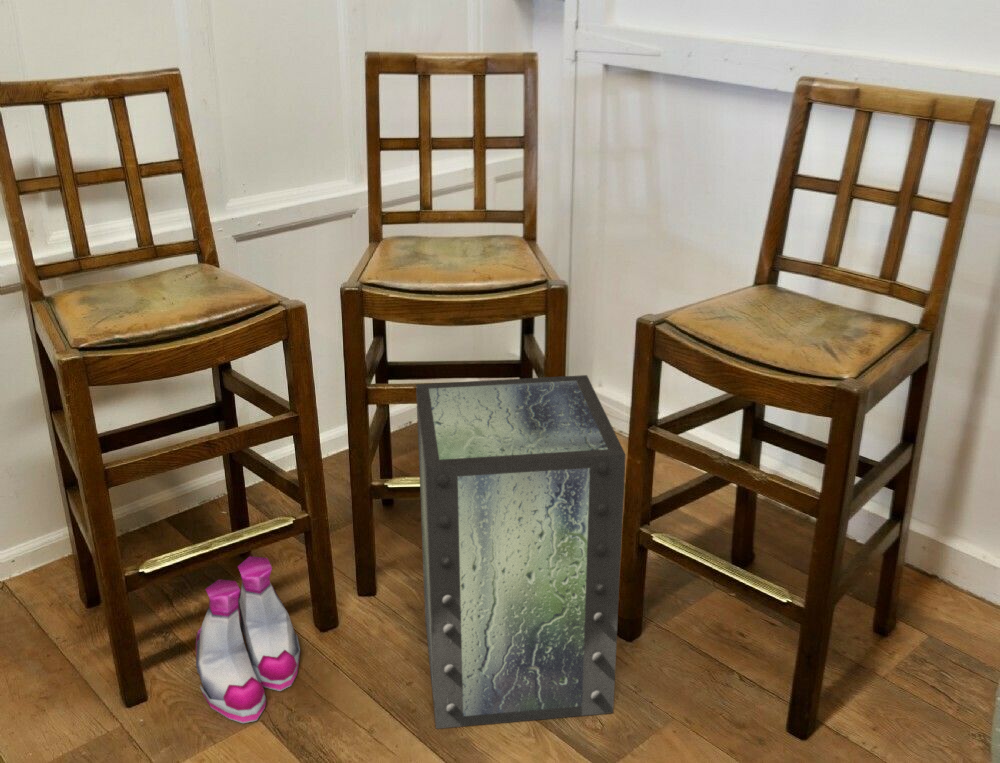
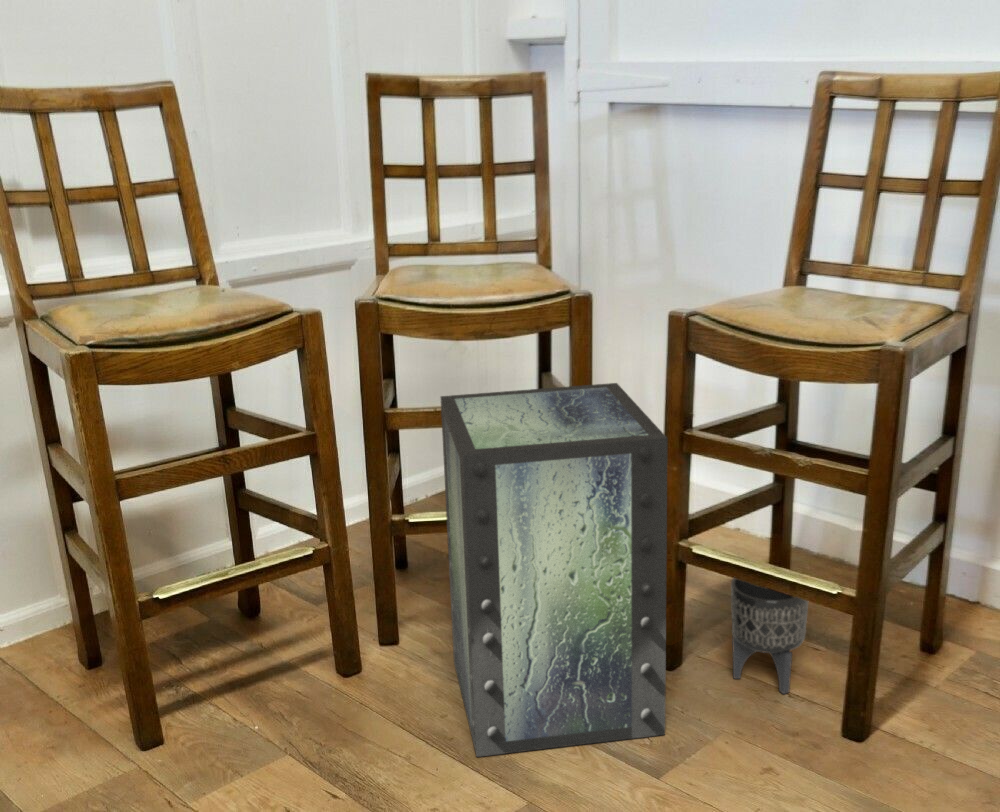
planter: none [684,553,759,673] -> present [731,578,808,694]
boots: present [196,556,300,723] -> none [212,586,323,761]

